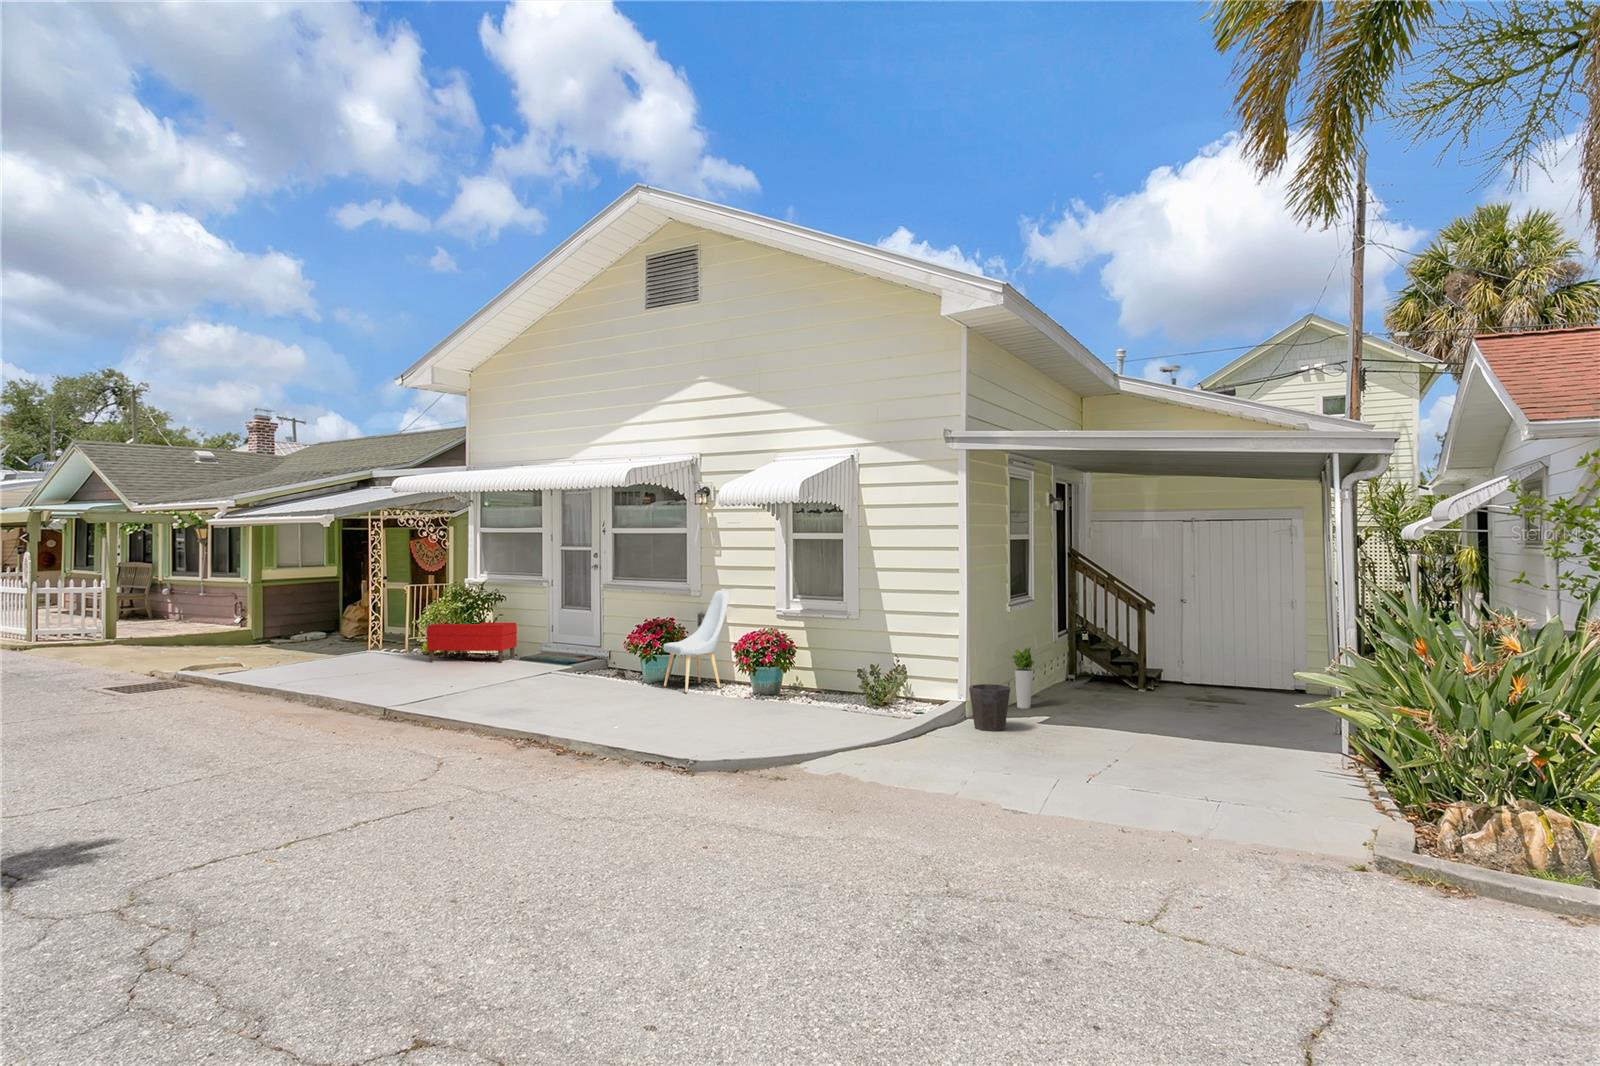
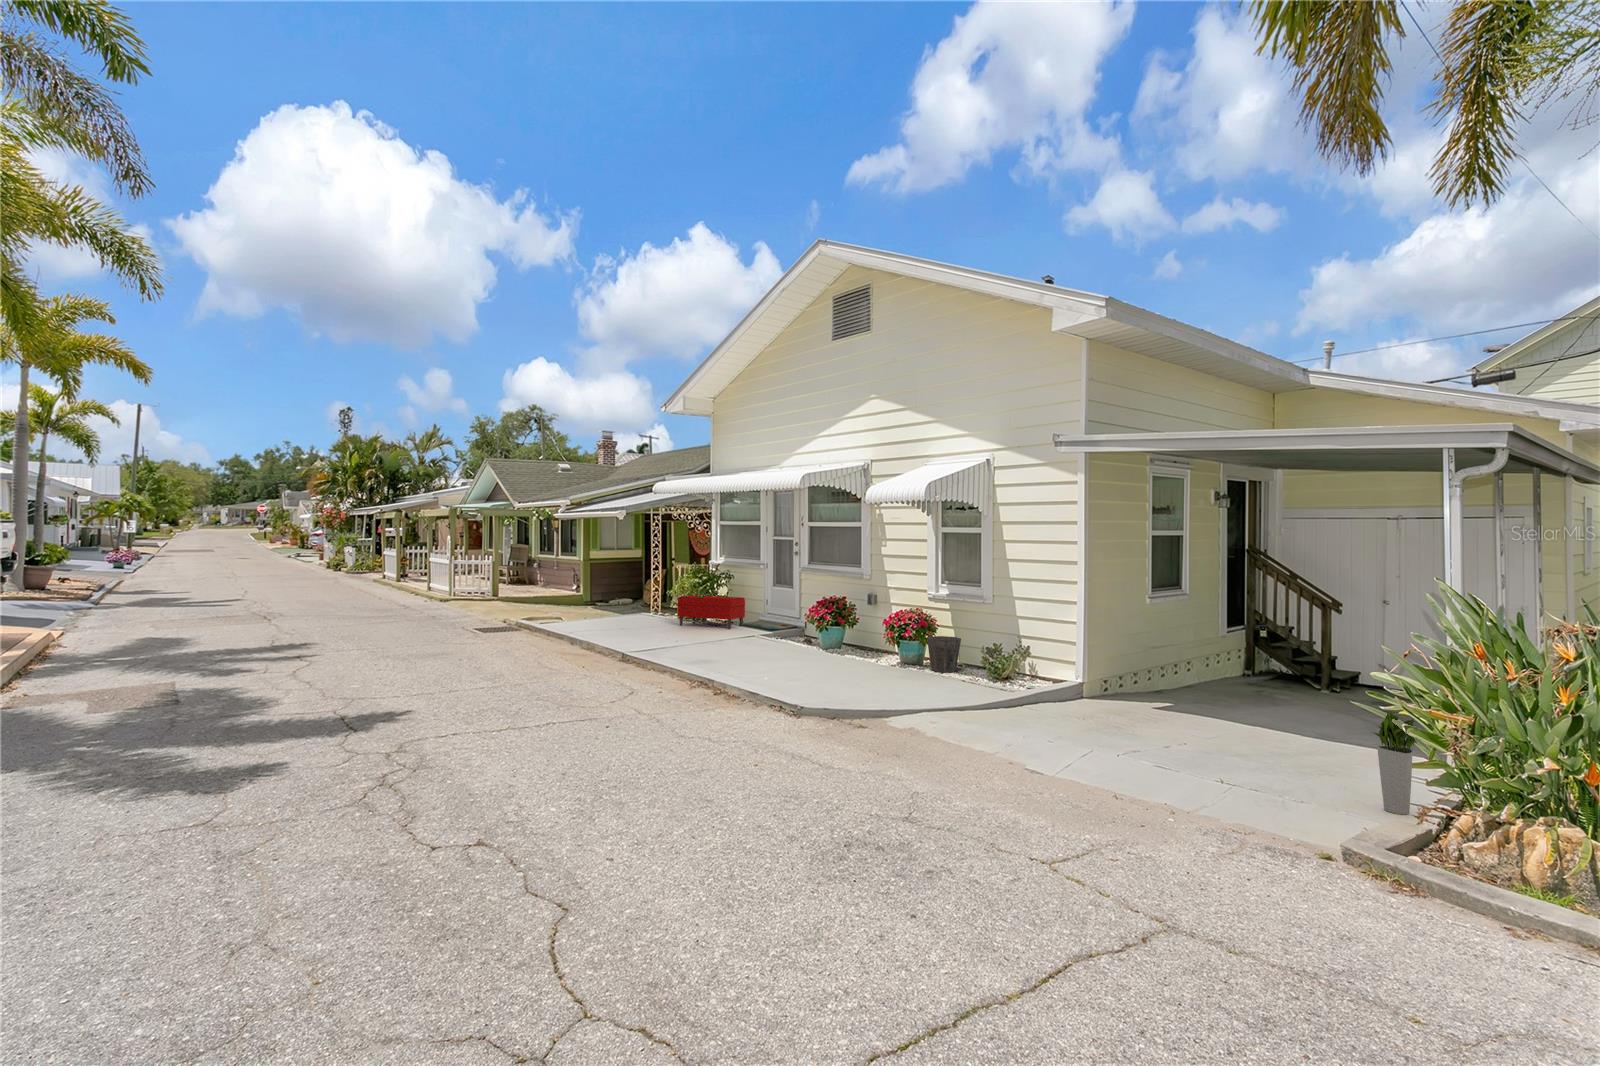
chair: present [664,591,729,692] -> none [835,576,891,660]
planter: present [1013,647,1034,709] -> present [1374,712,1415,814]
waste bin: present [969,684,1010,731] -> present [927,636,961,672]

